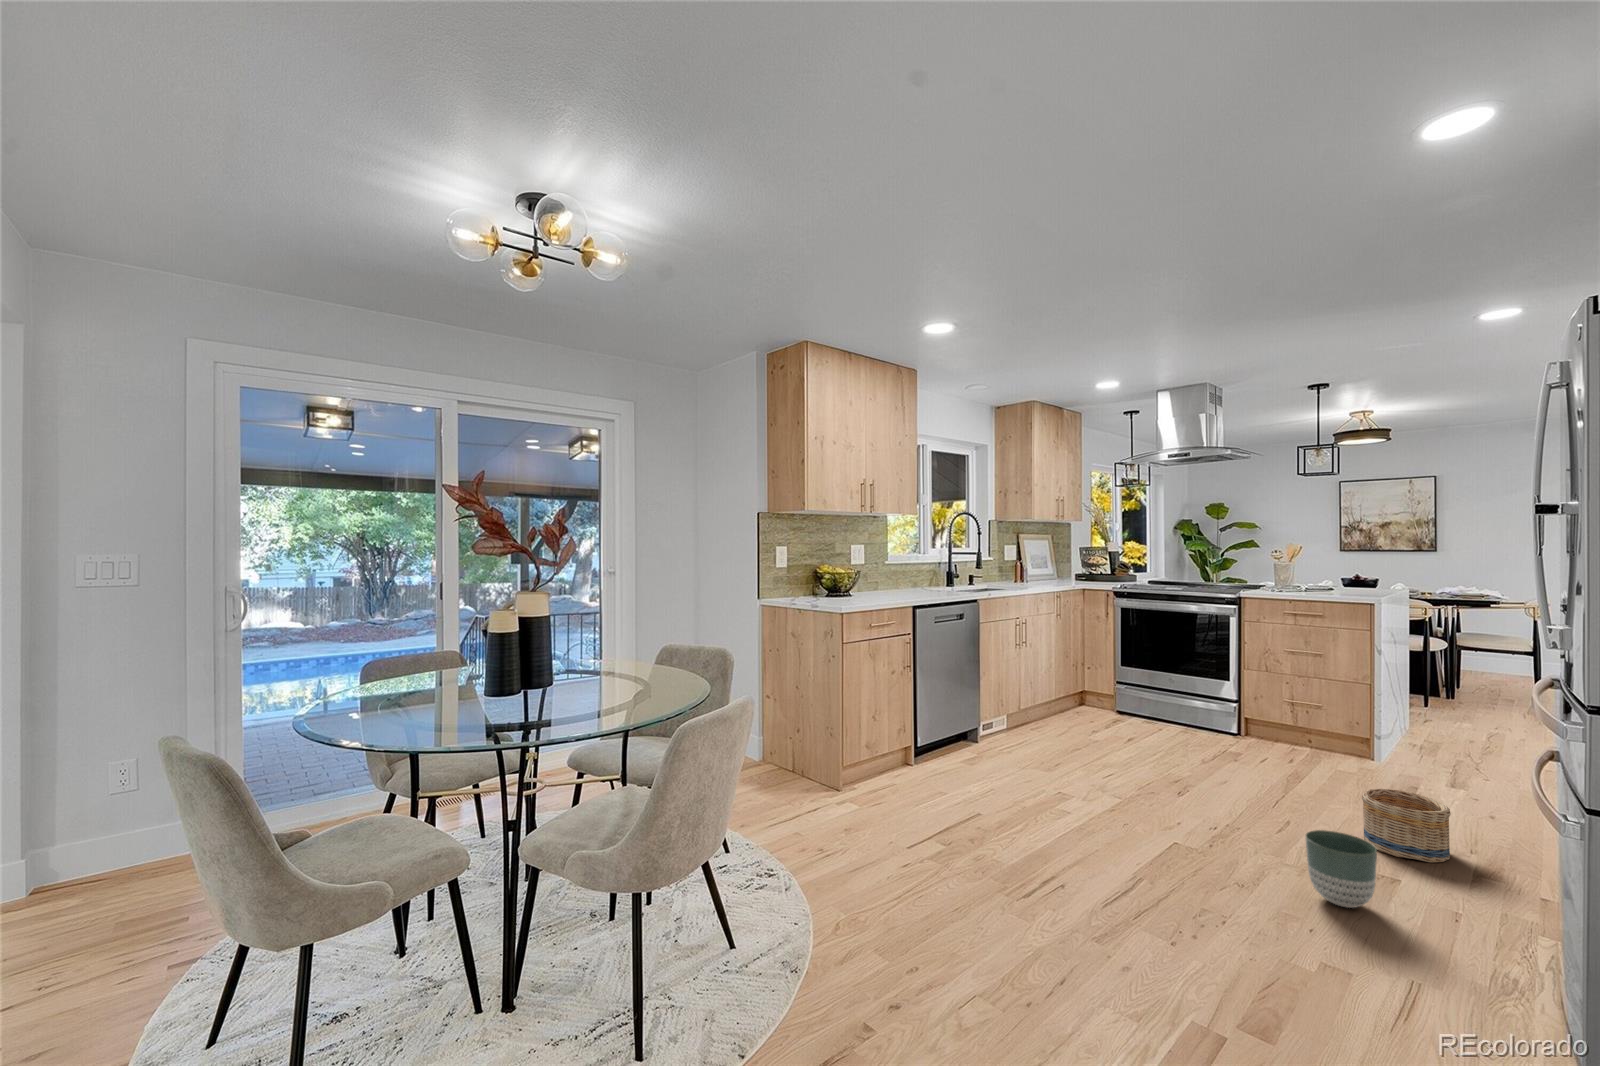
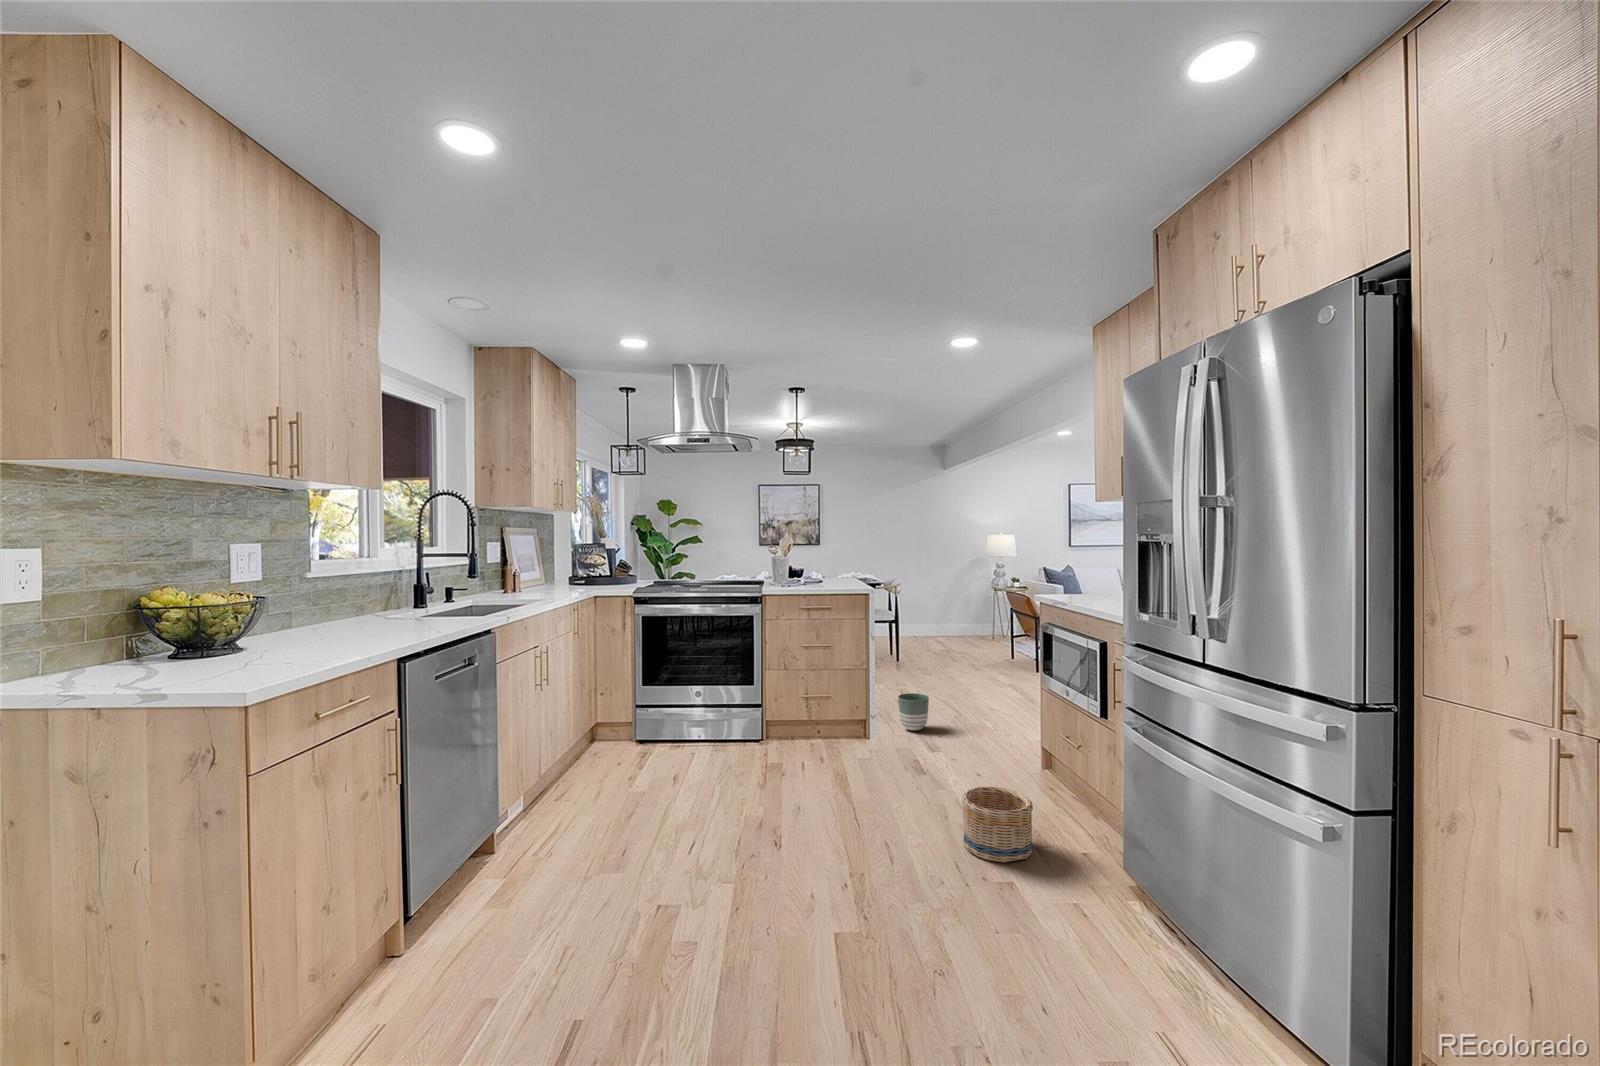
planter: present [1305,830,1377,908] -> present [898,693,929,731]

